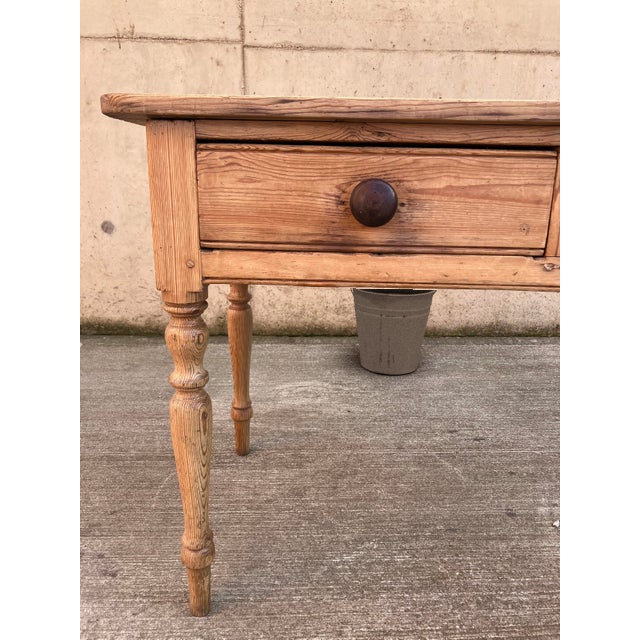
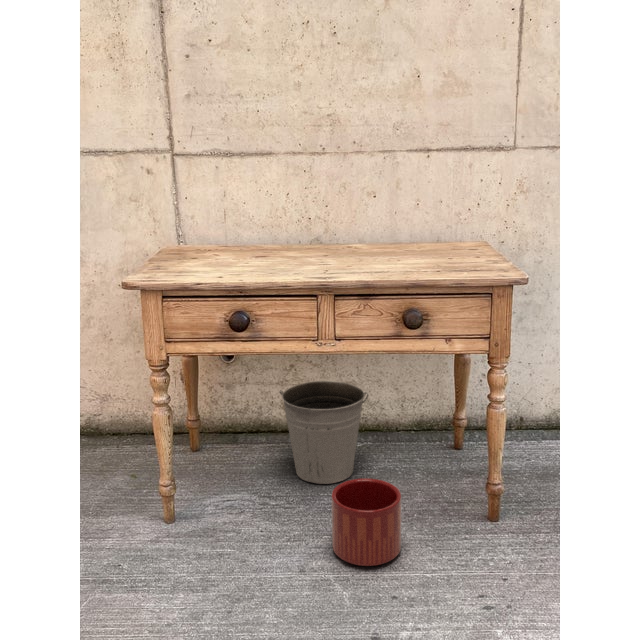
planter: none [425,358,506,445] -> present [332,478,401,566]

